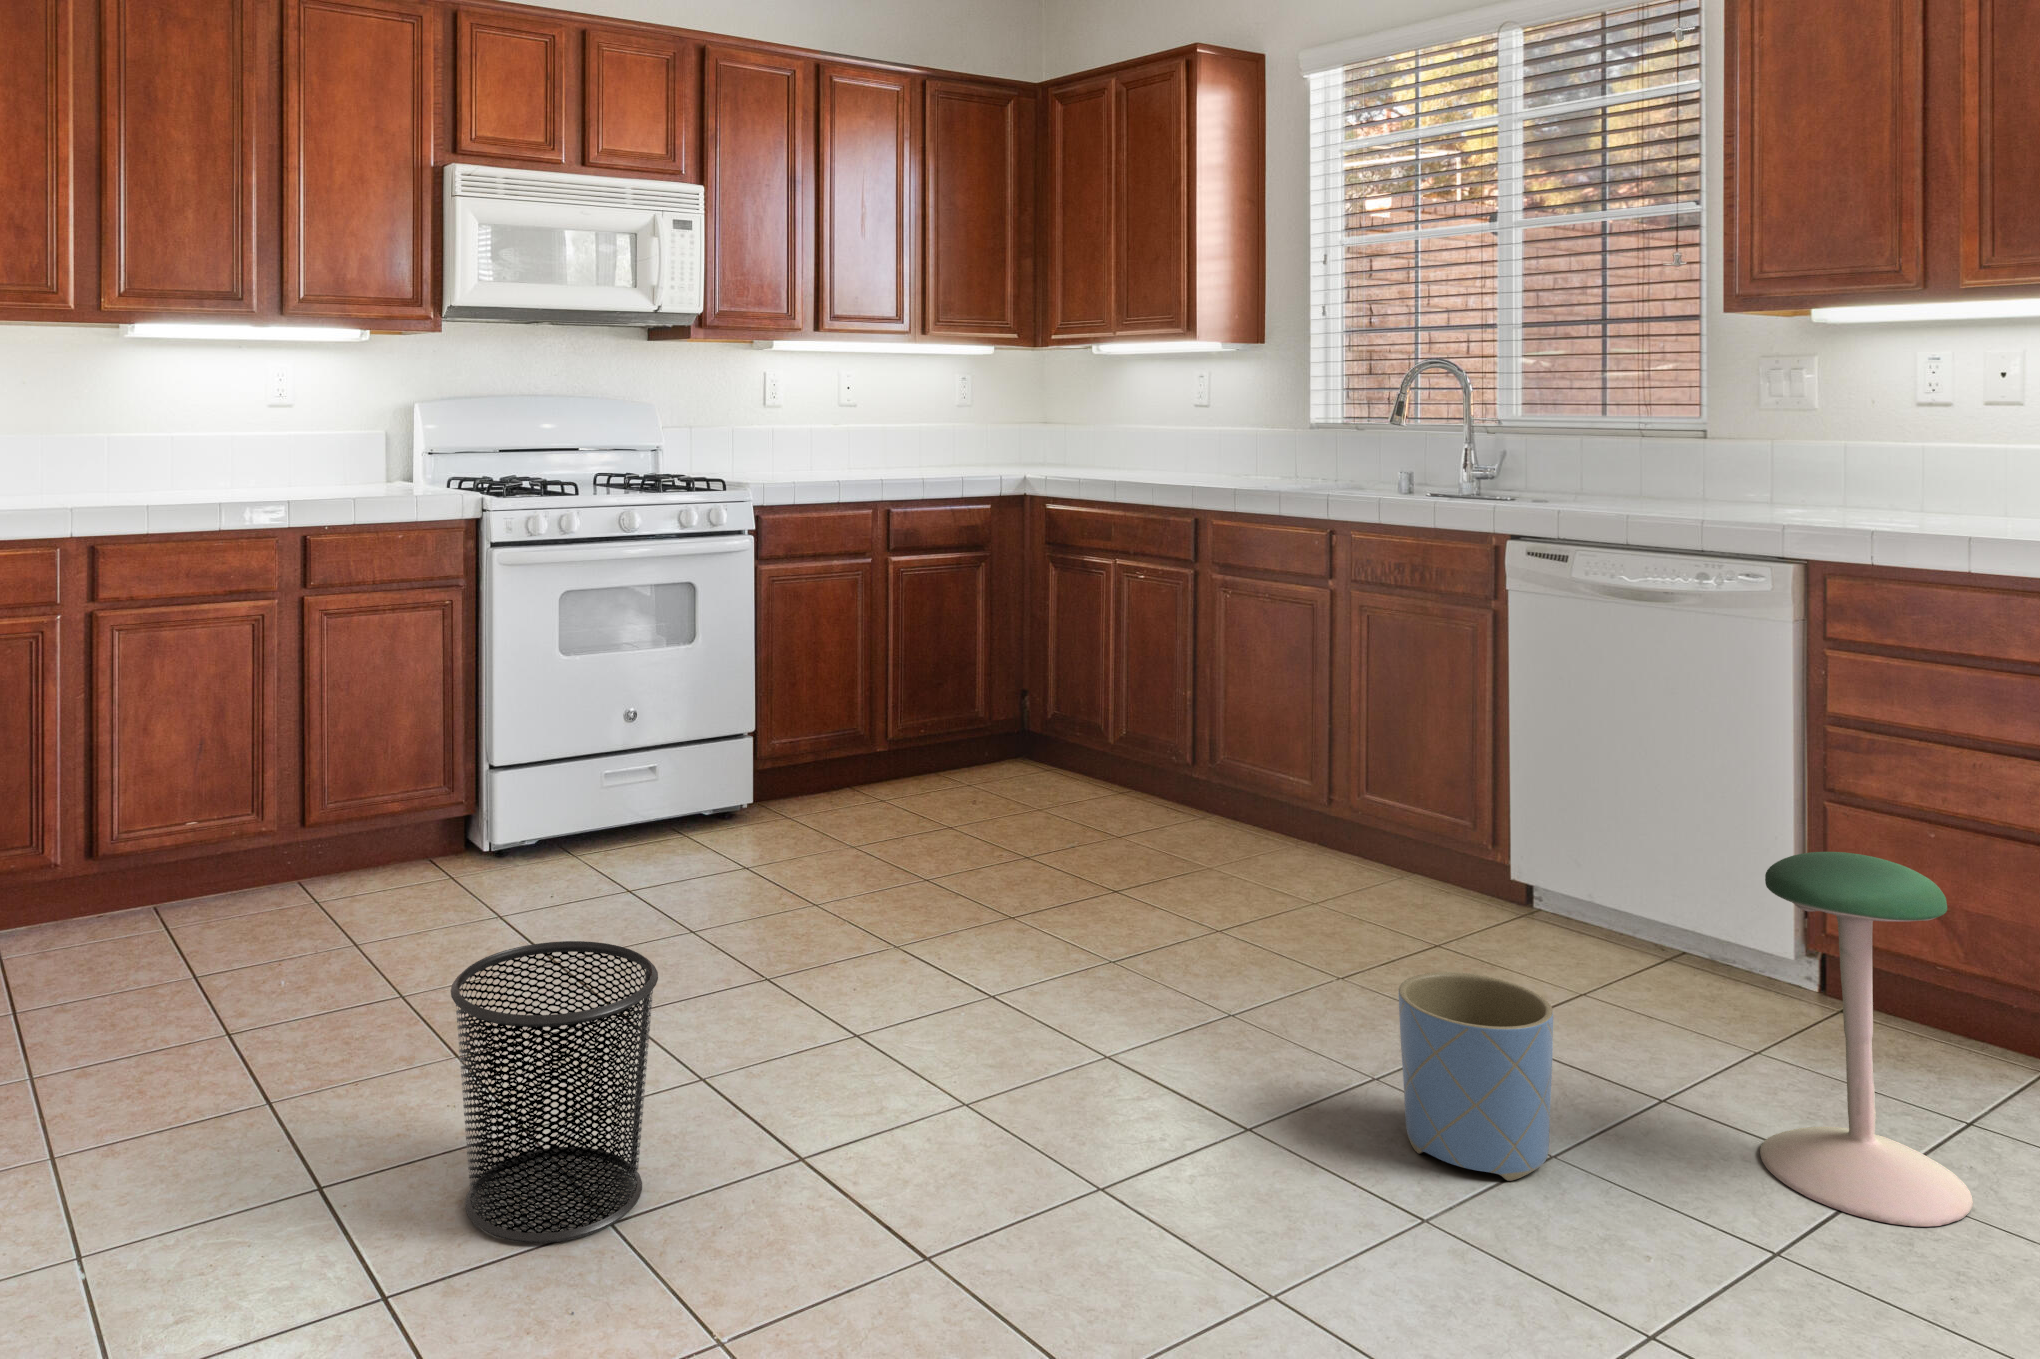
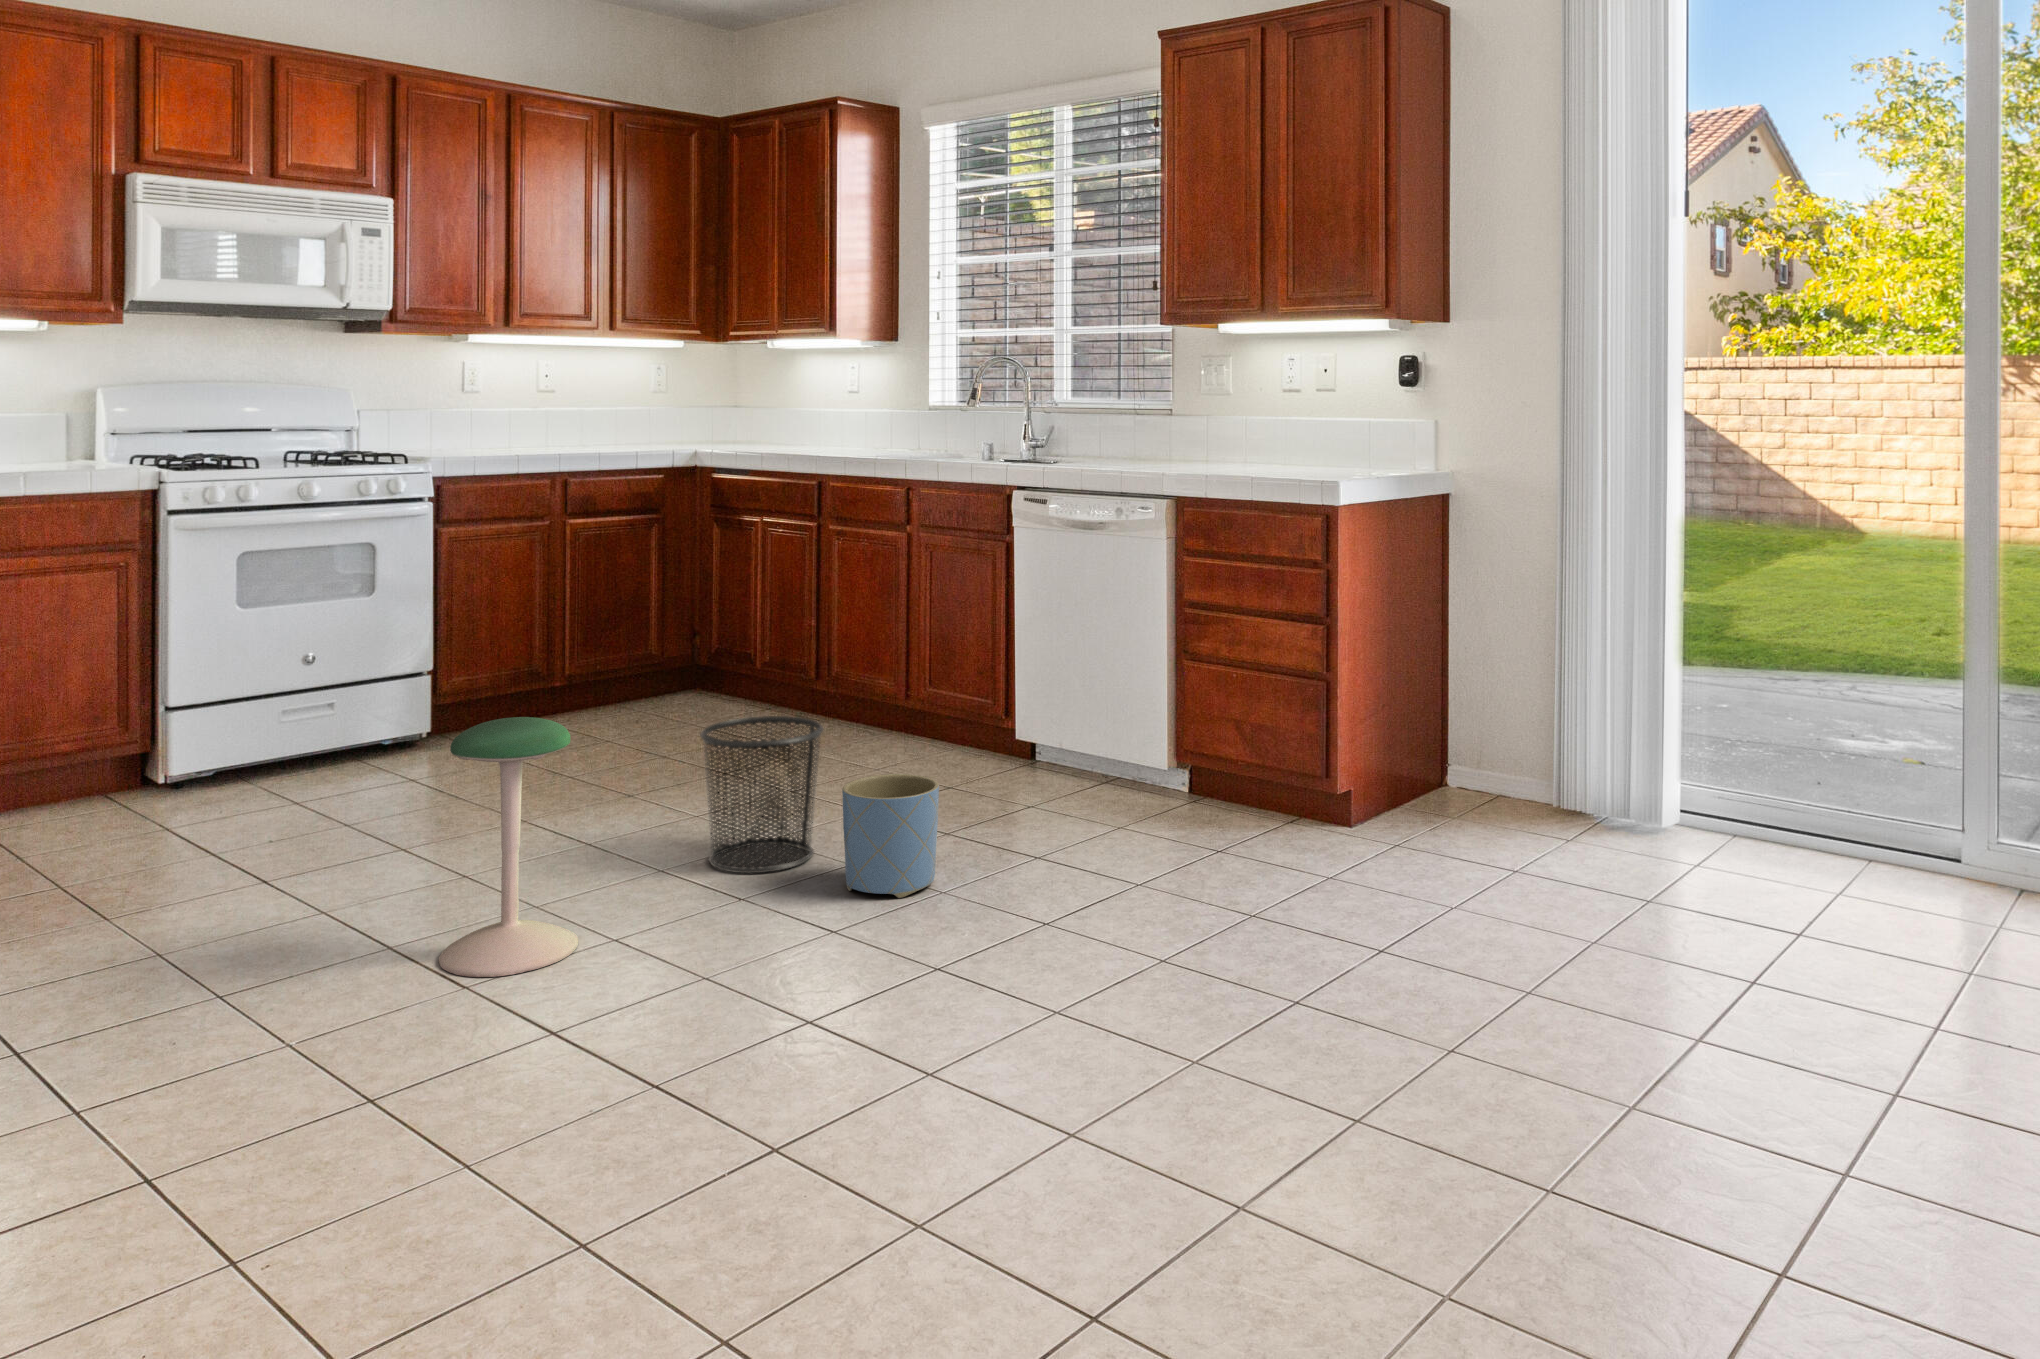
stool: present [1760,852,1973,1227] -> present [439,717,578,977]
waste bin: present [451,941,658,1243] -> present [700,716,823,873]

